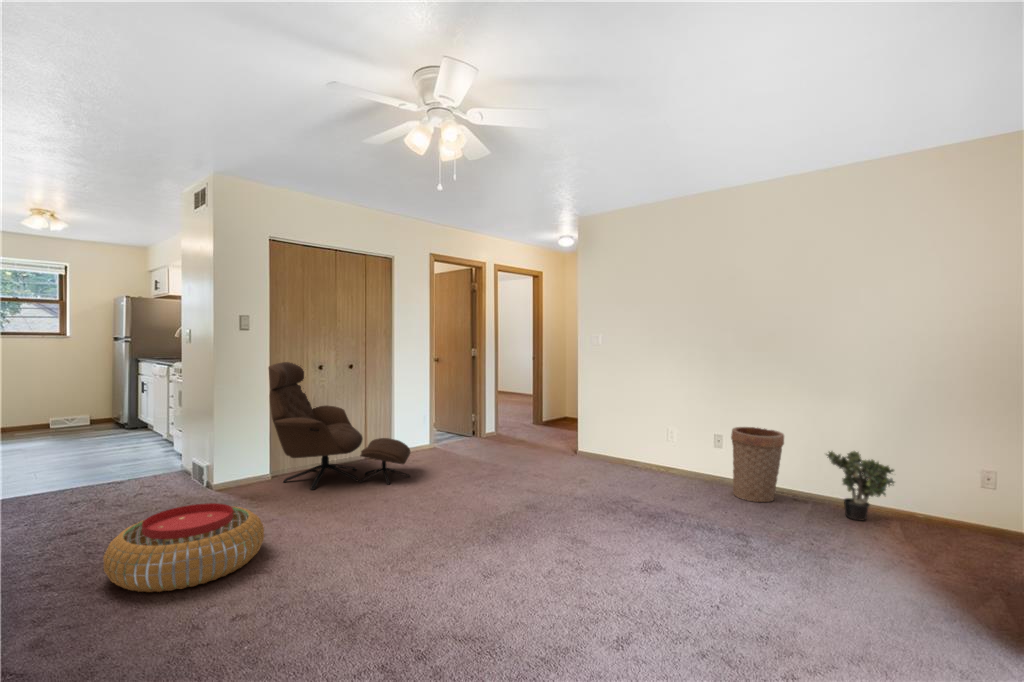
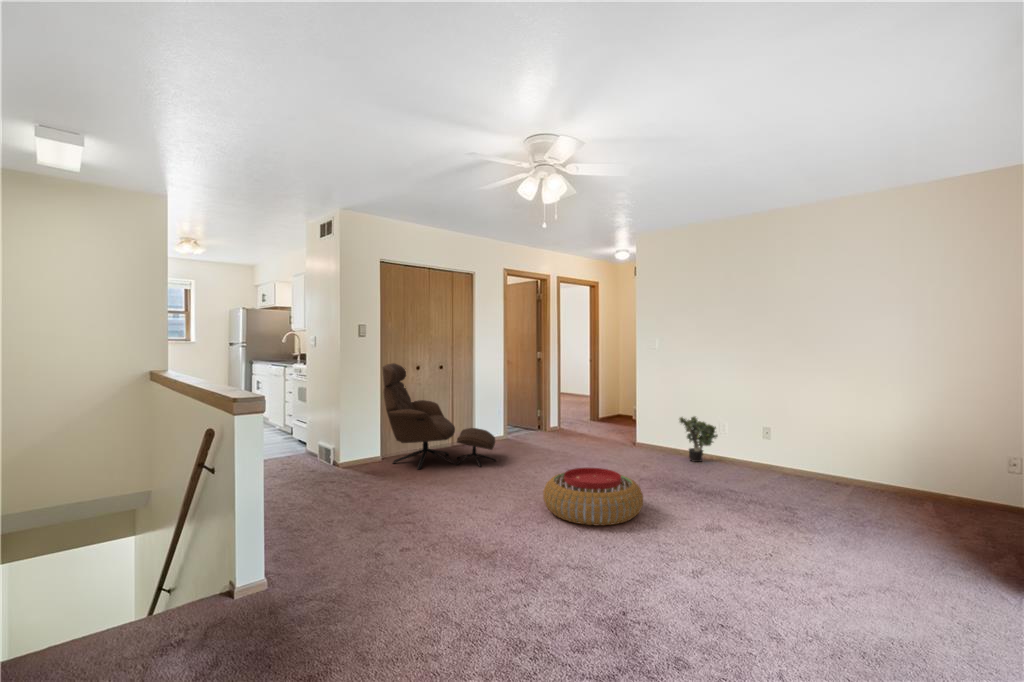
basket: present [731,427,784,502] -> none [780,421,829,486]
potted plant: present [826,451,895,521] -> present [679,417,718,462]
pouf: present [103,503,264,592] -> present [543,468,643,525]

